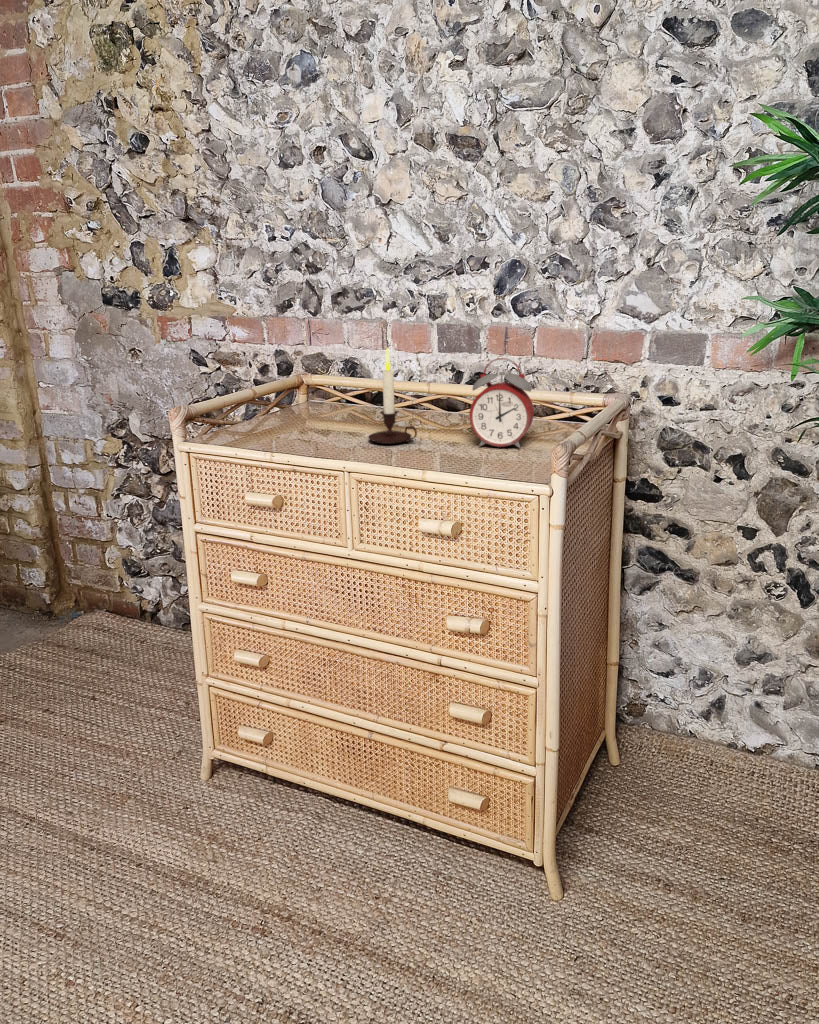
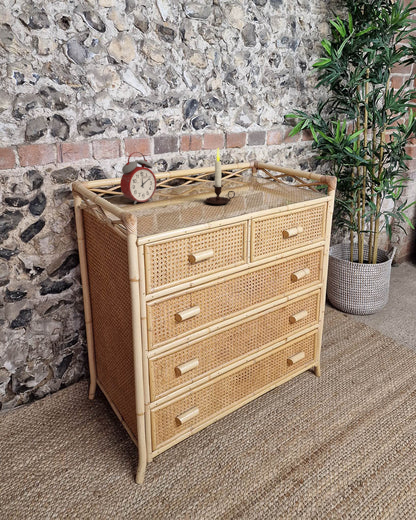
alarm clock: present [469,358,534,448] -> present [120,152,157,204]

